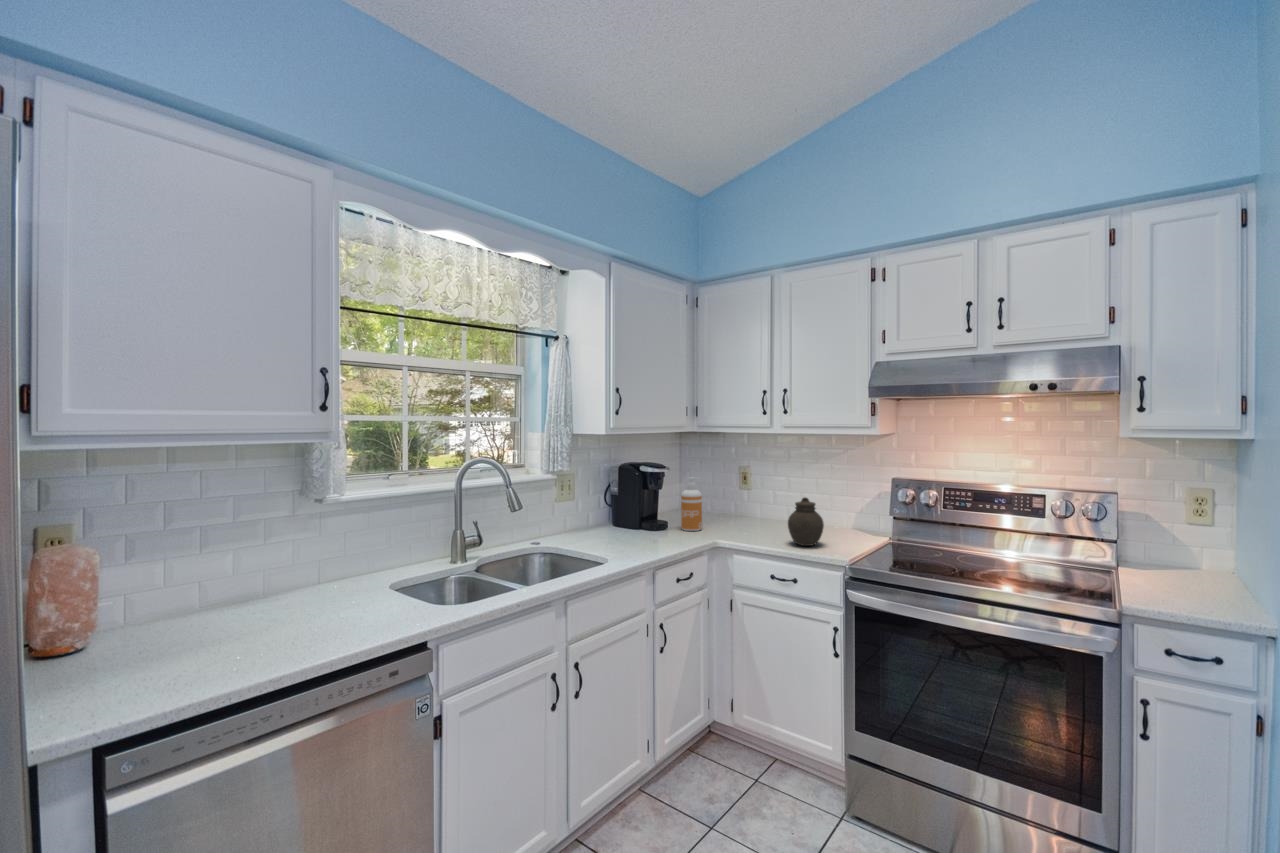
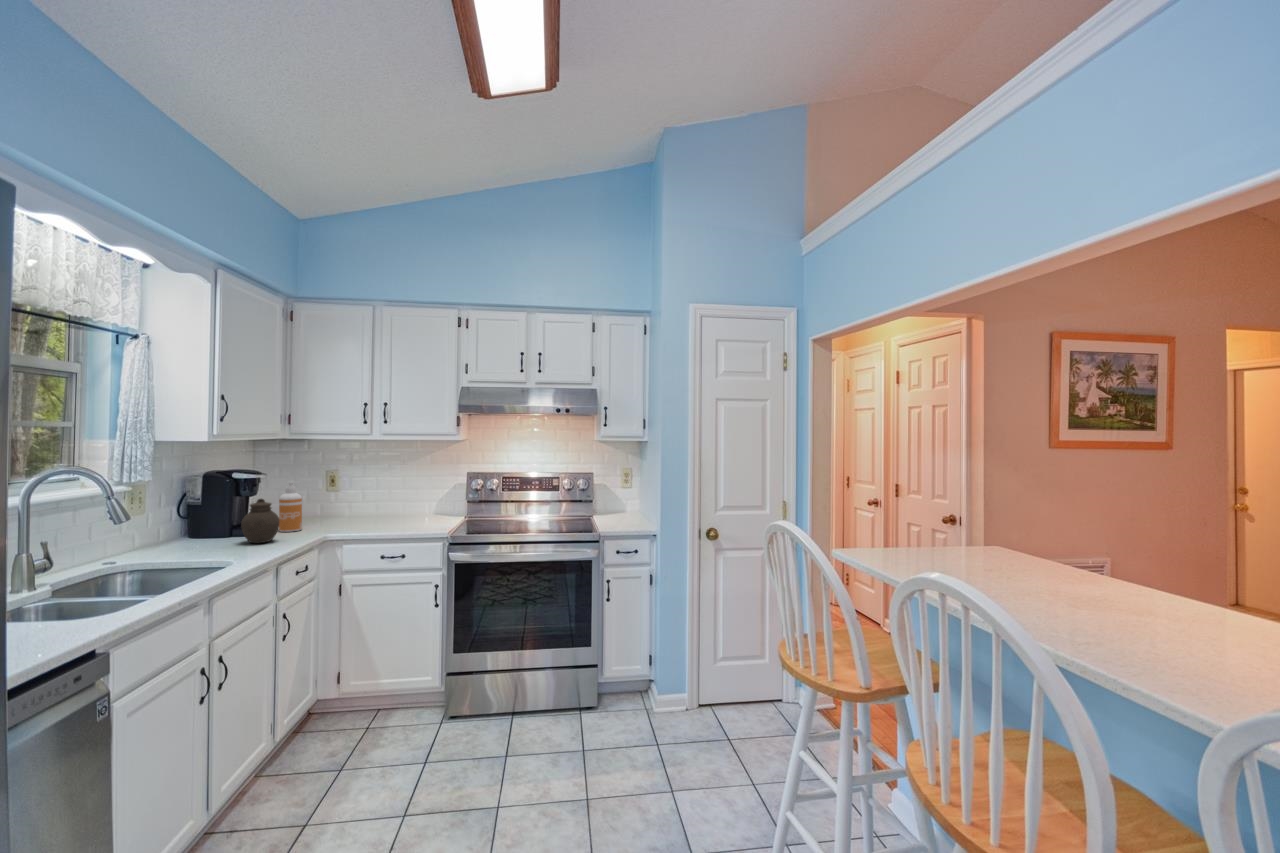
jar: present [788,498,824,546] -> present [241,499,280,543]

